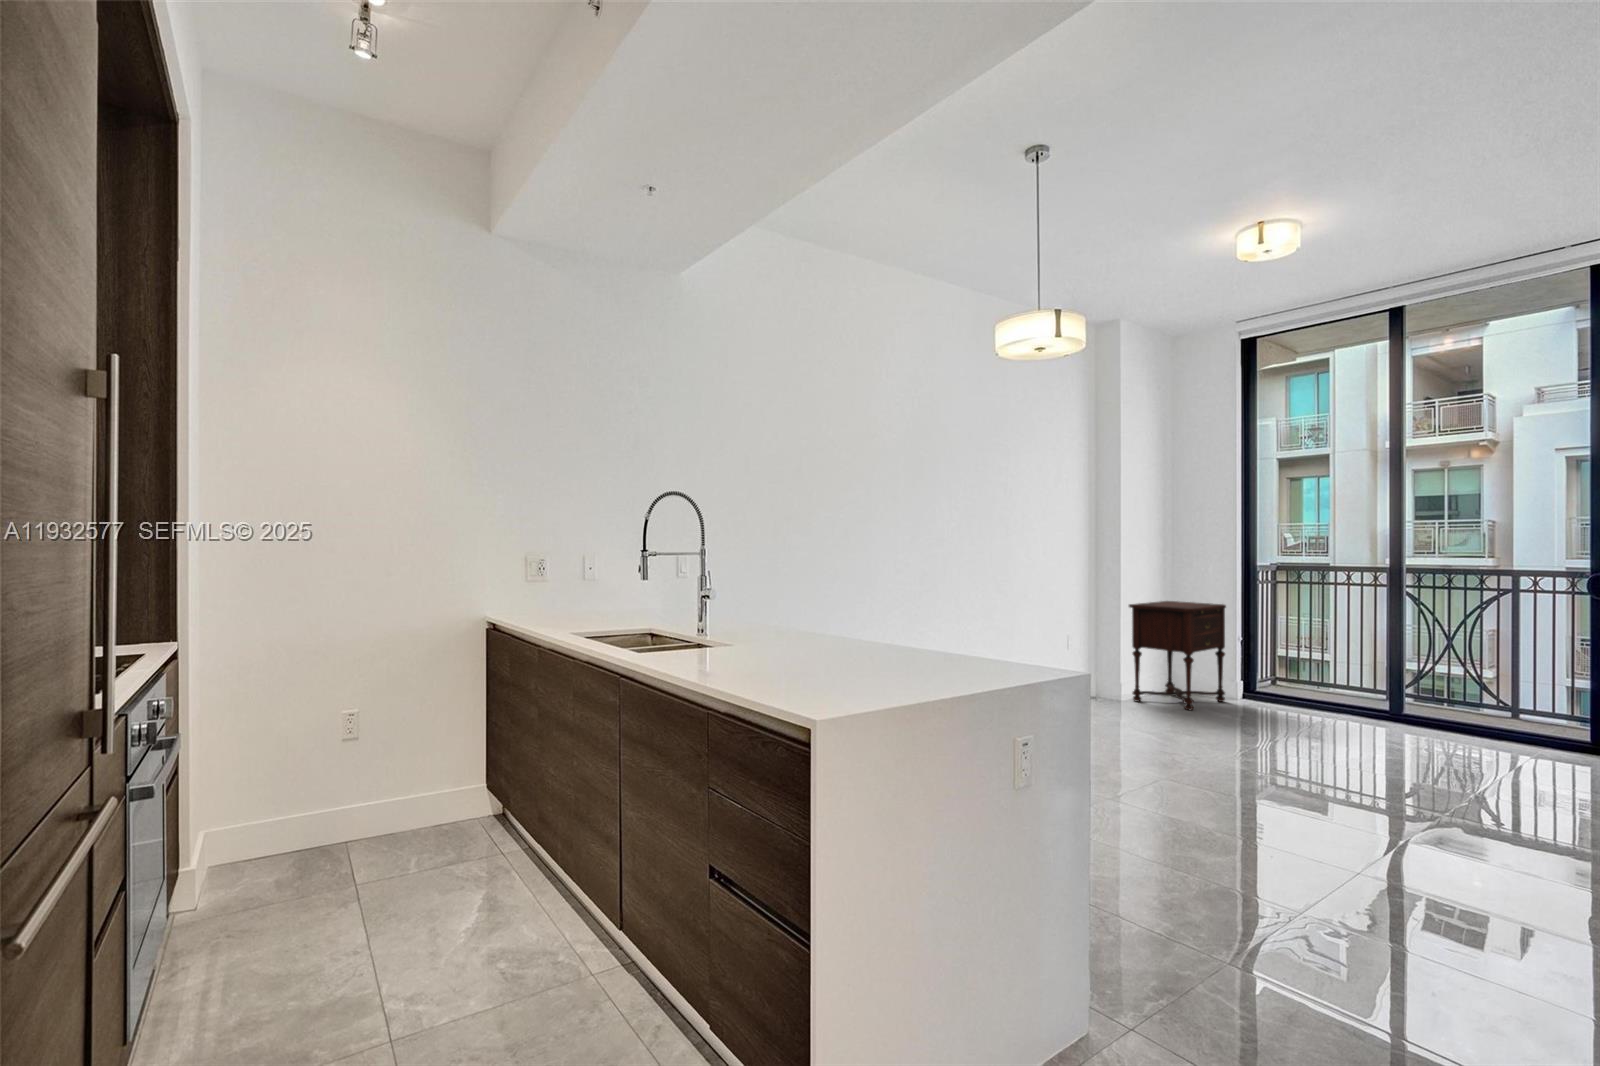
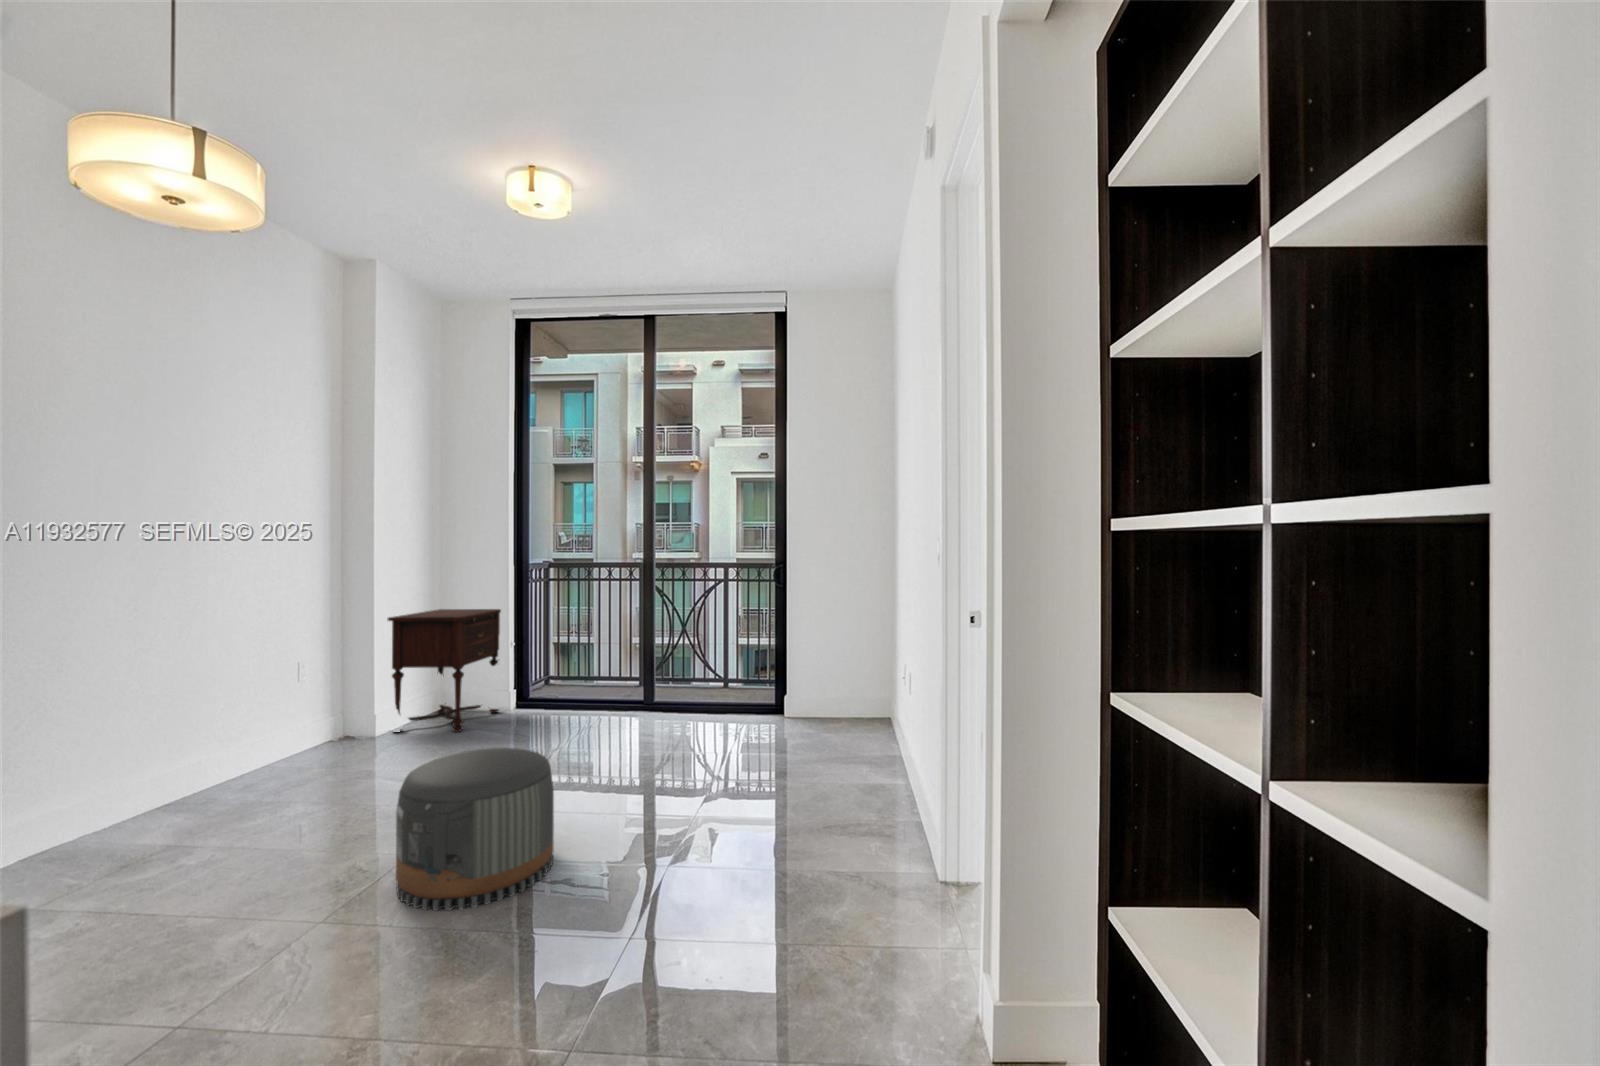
pouf: none [1165,710,1287,821] -> present [396,748,554,911]

